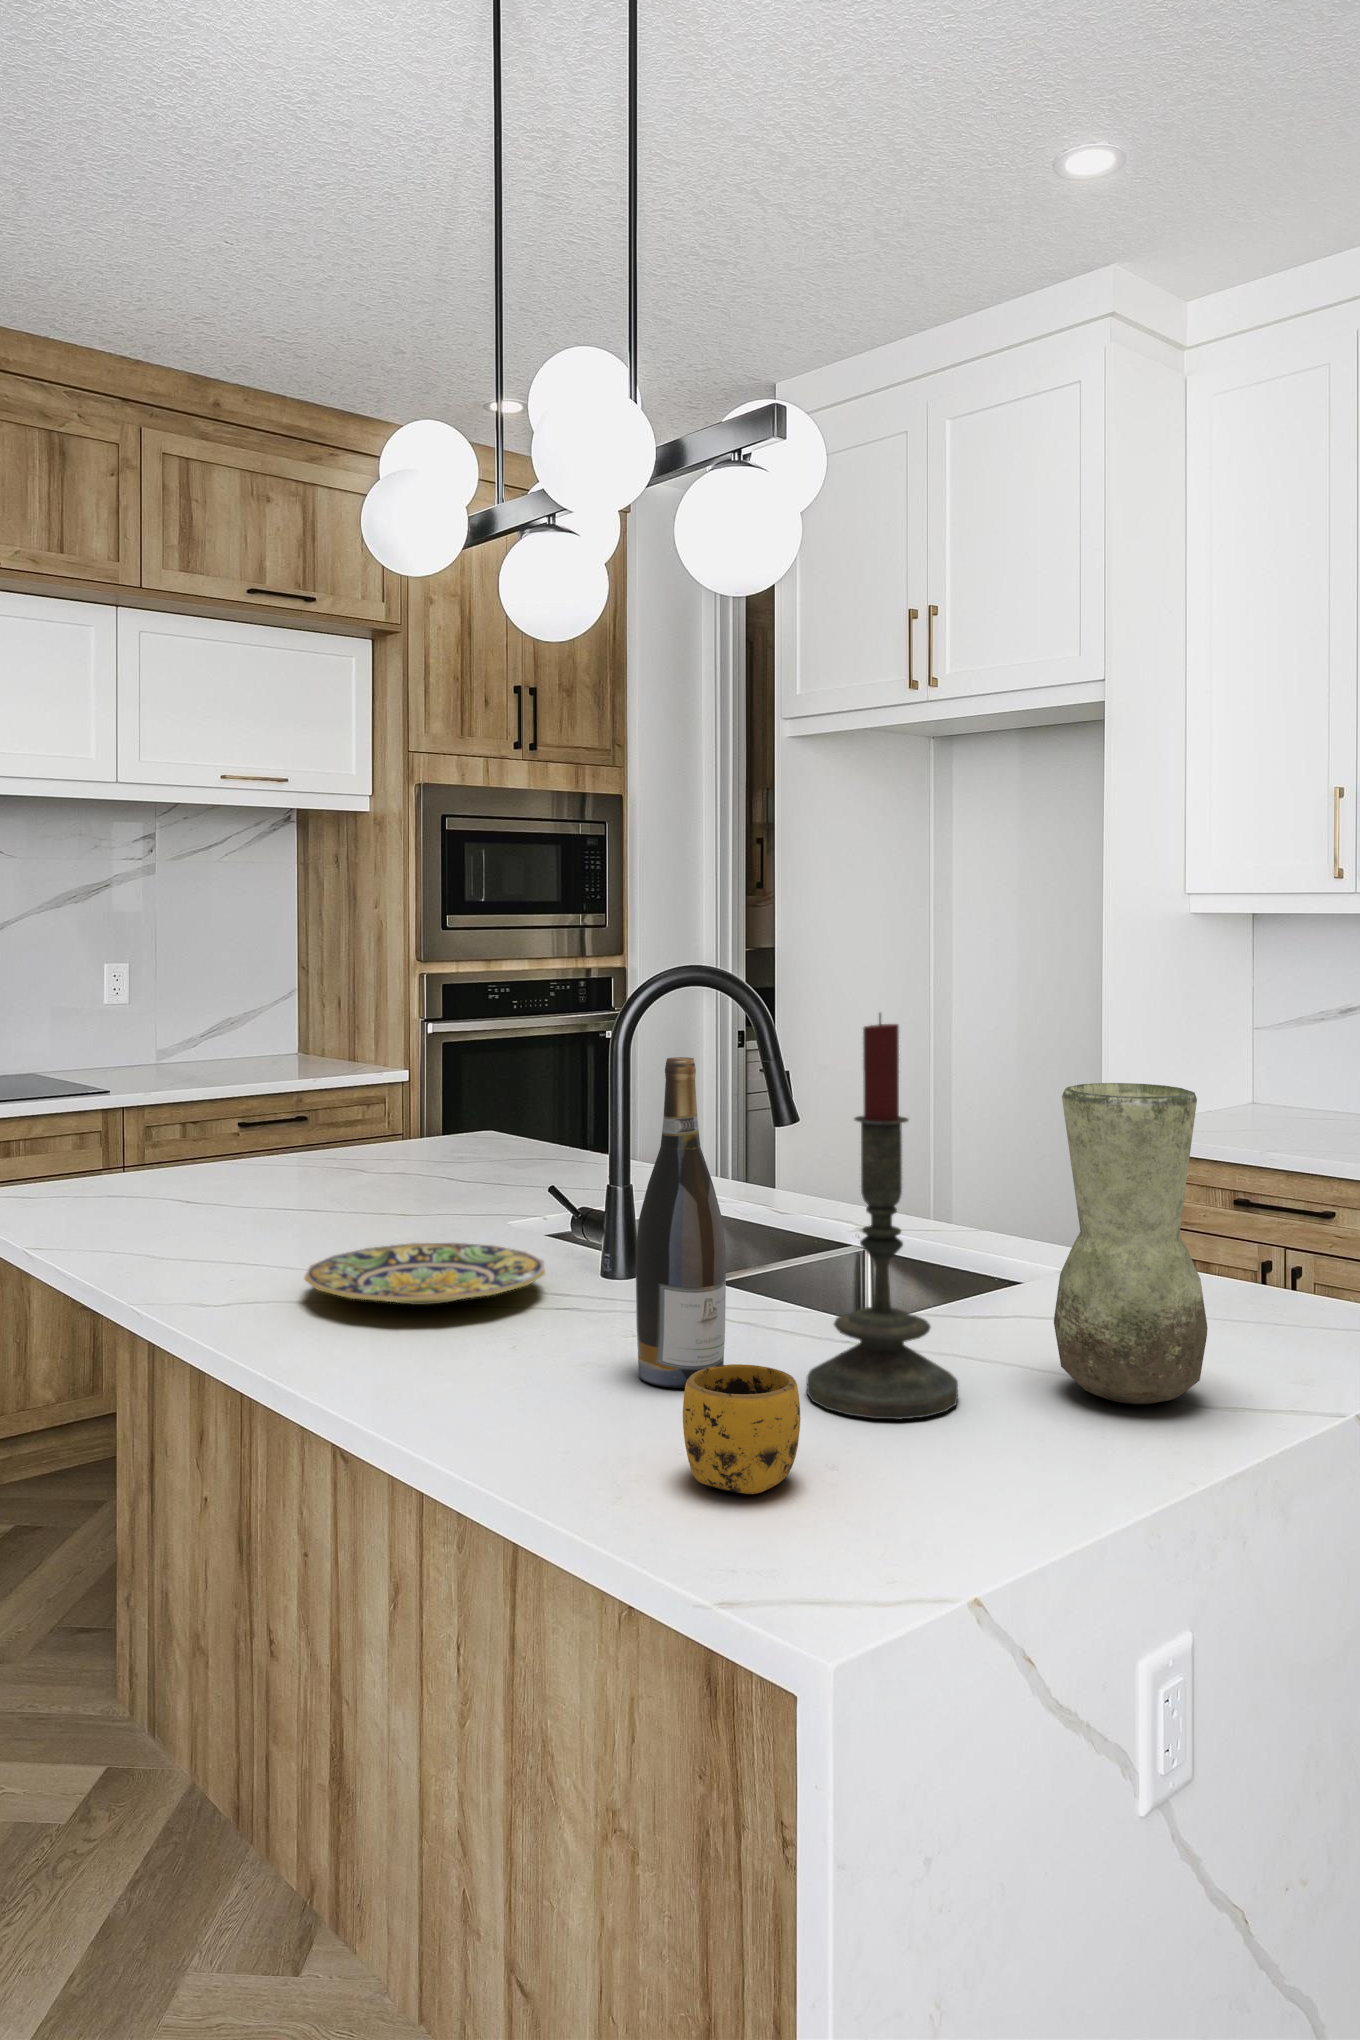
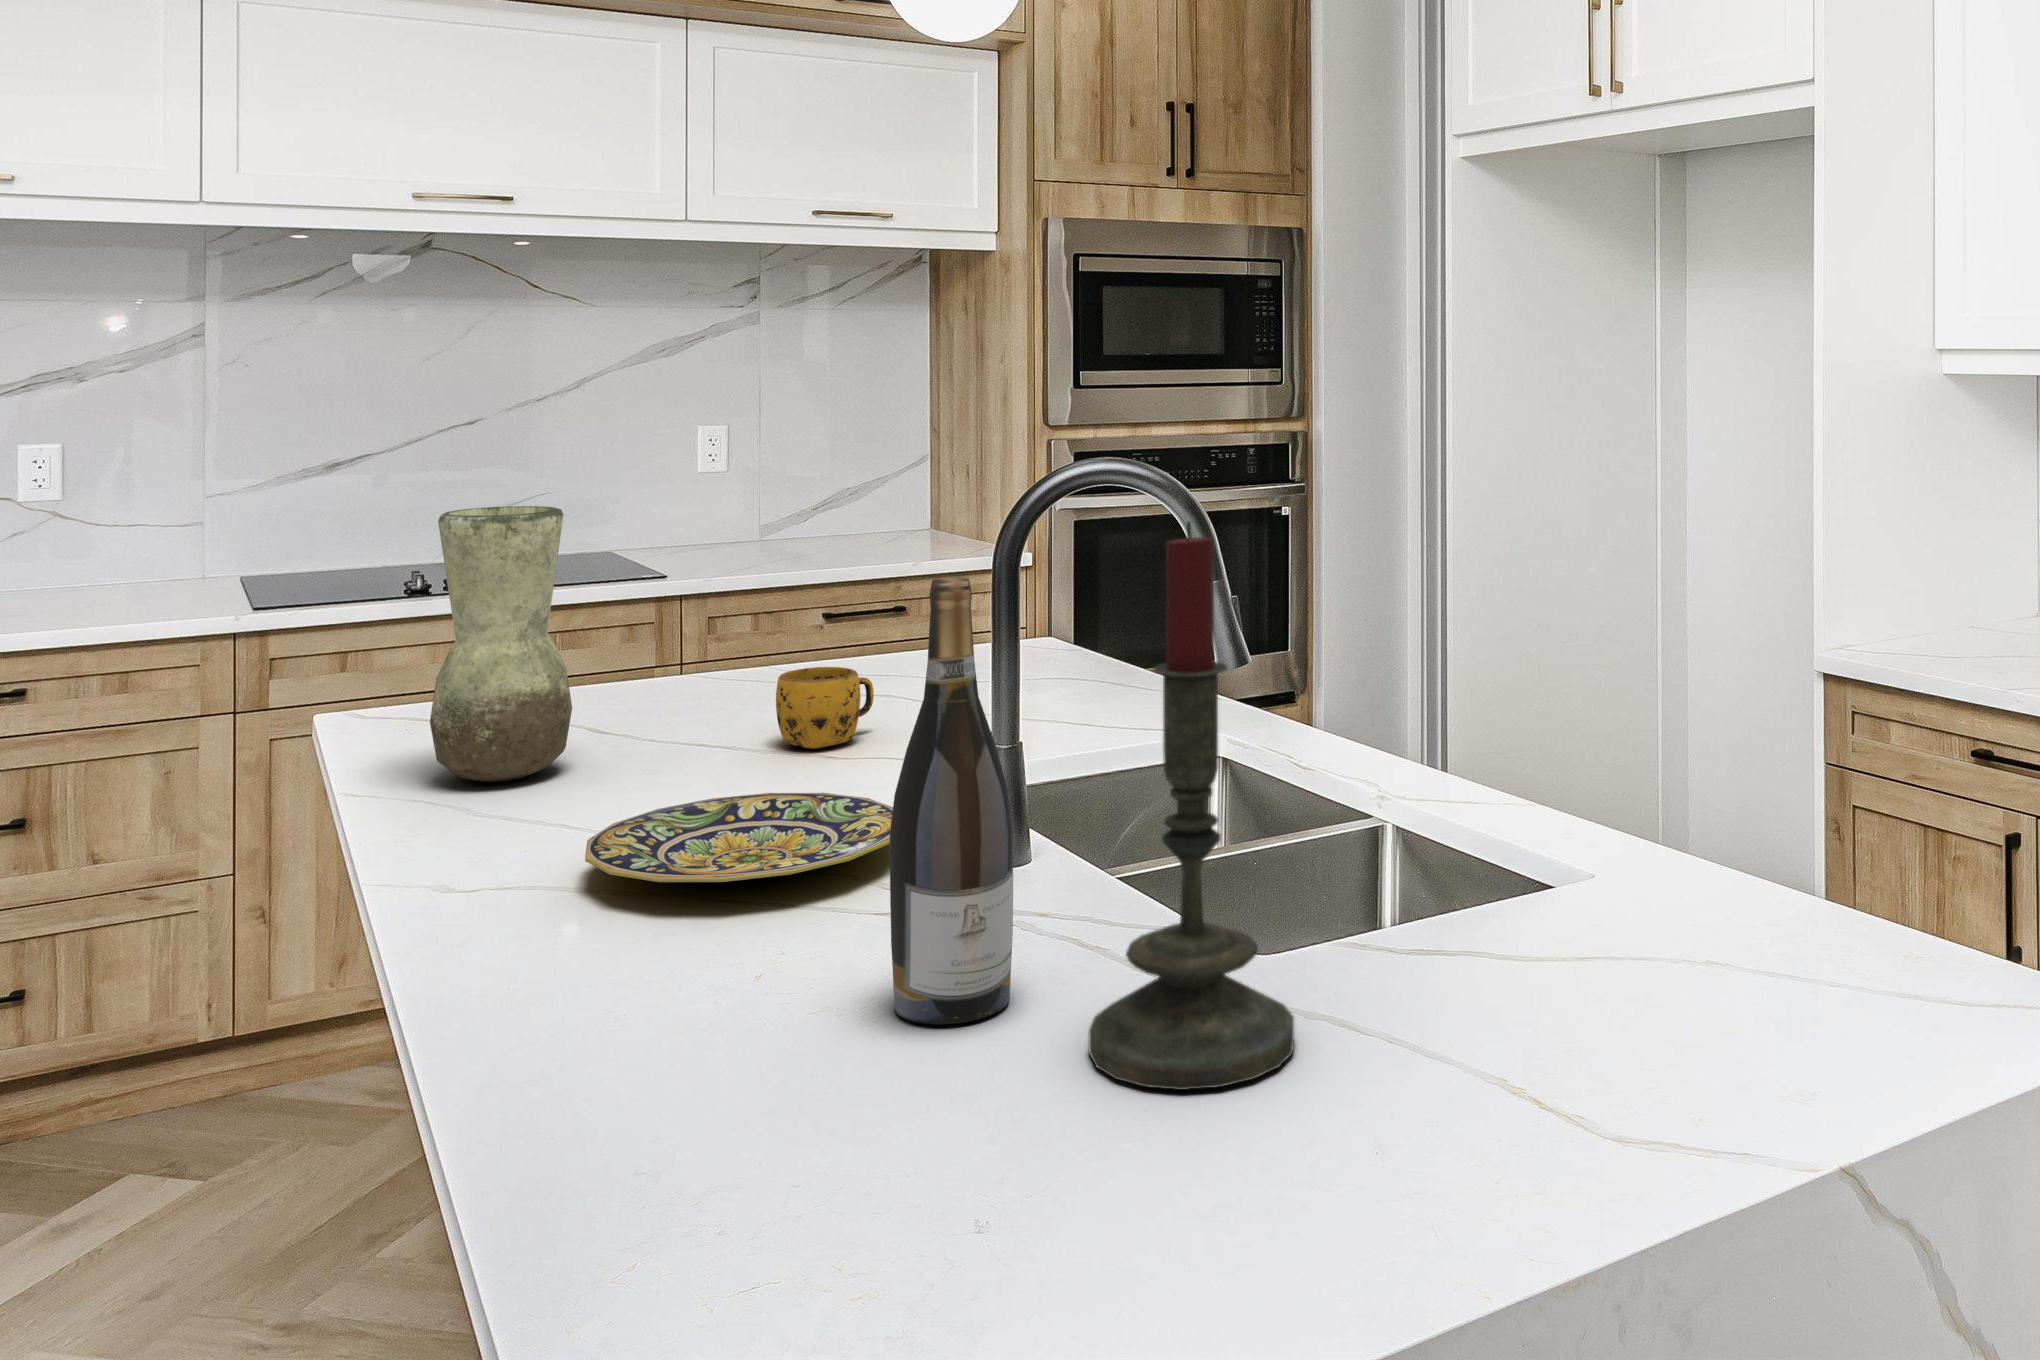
vase: present [1054,1083,1208,1404] -> present [430,506,572,782]
mug: present [683,1364,800,1494] -> present [776,667,874,749]

